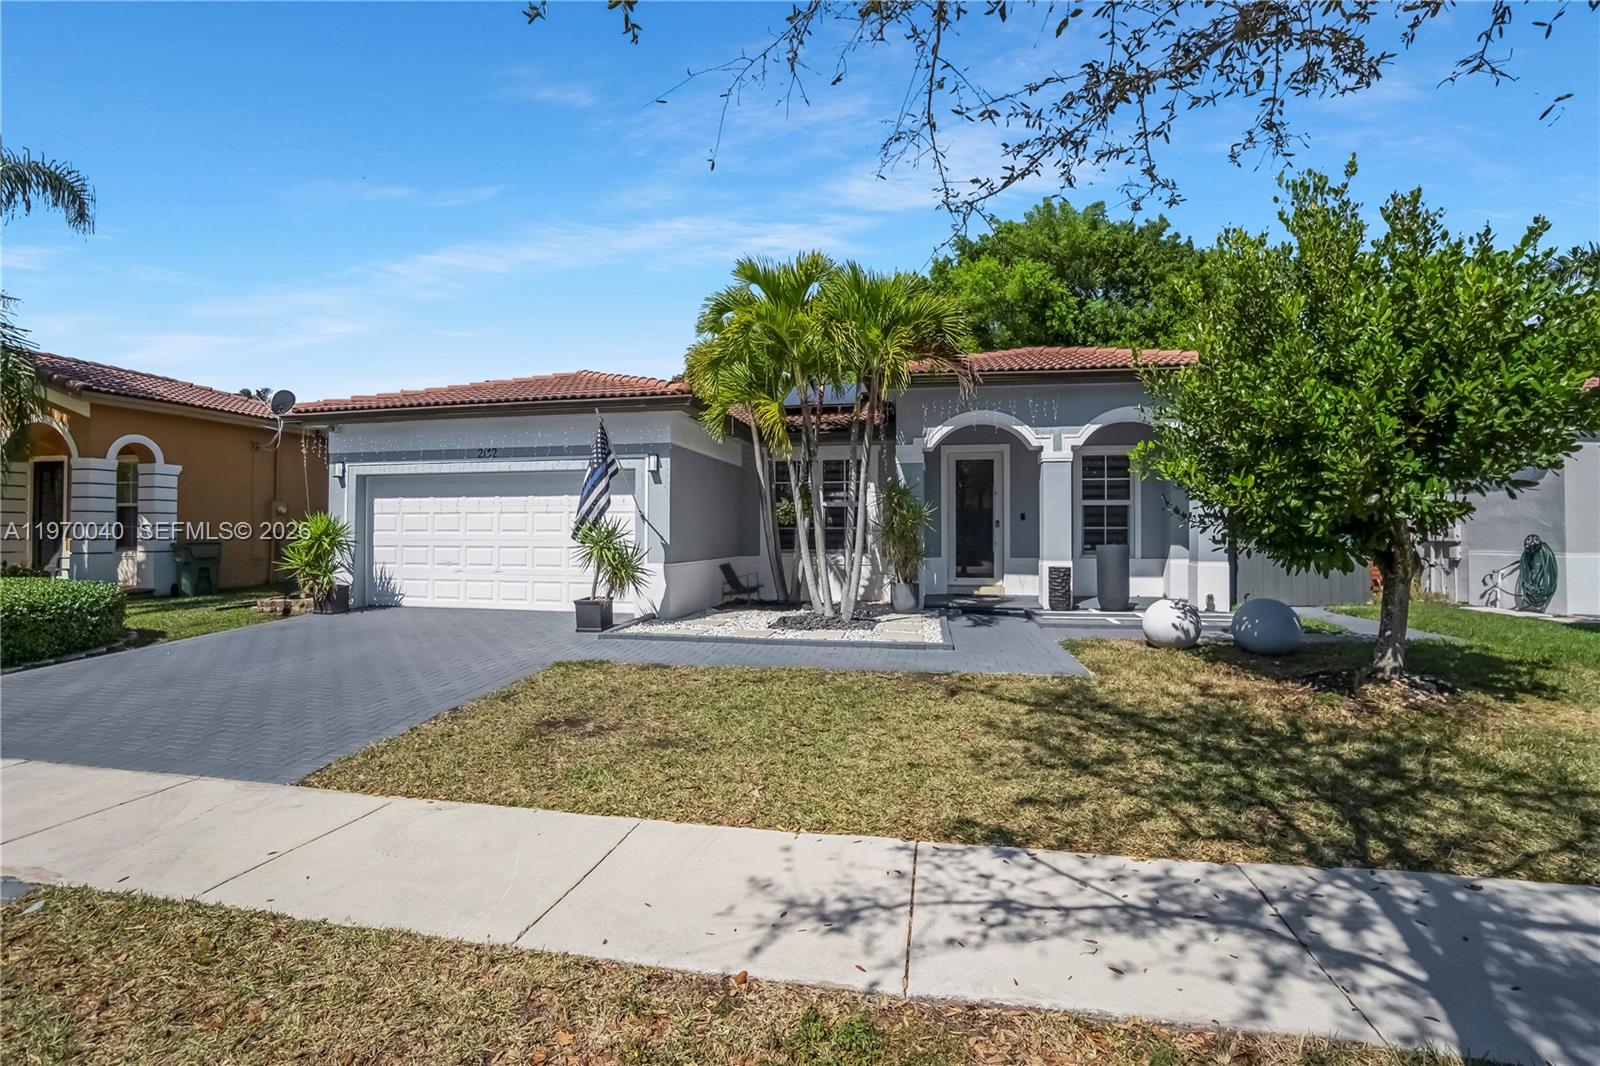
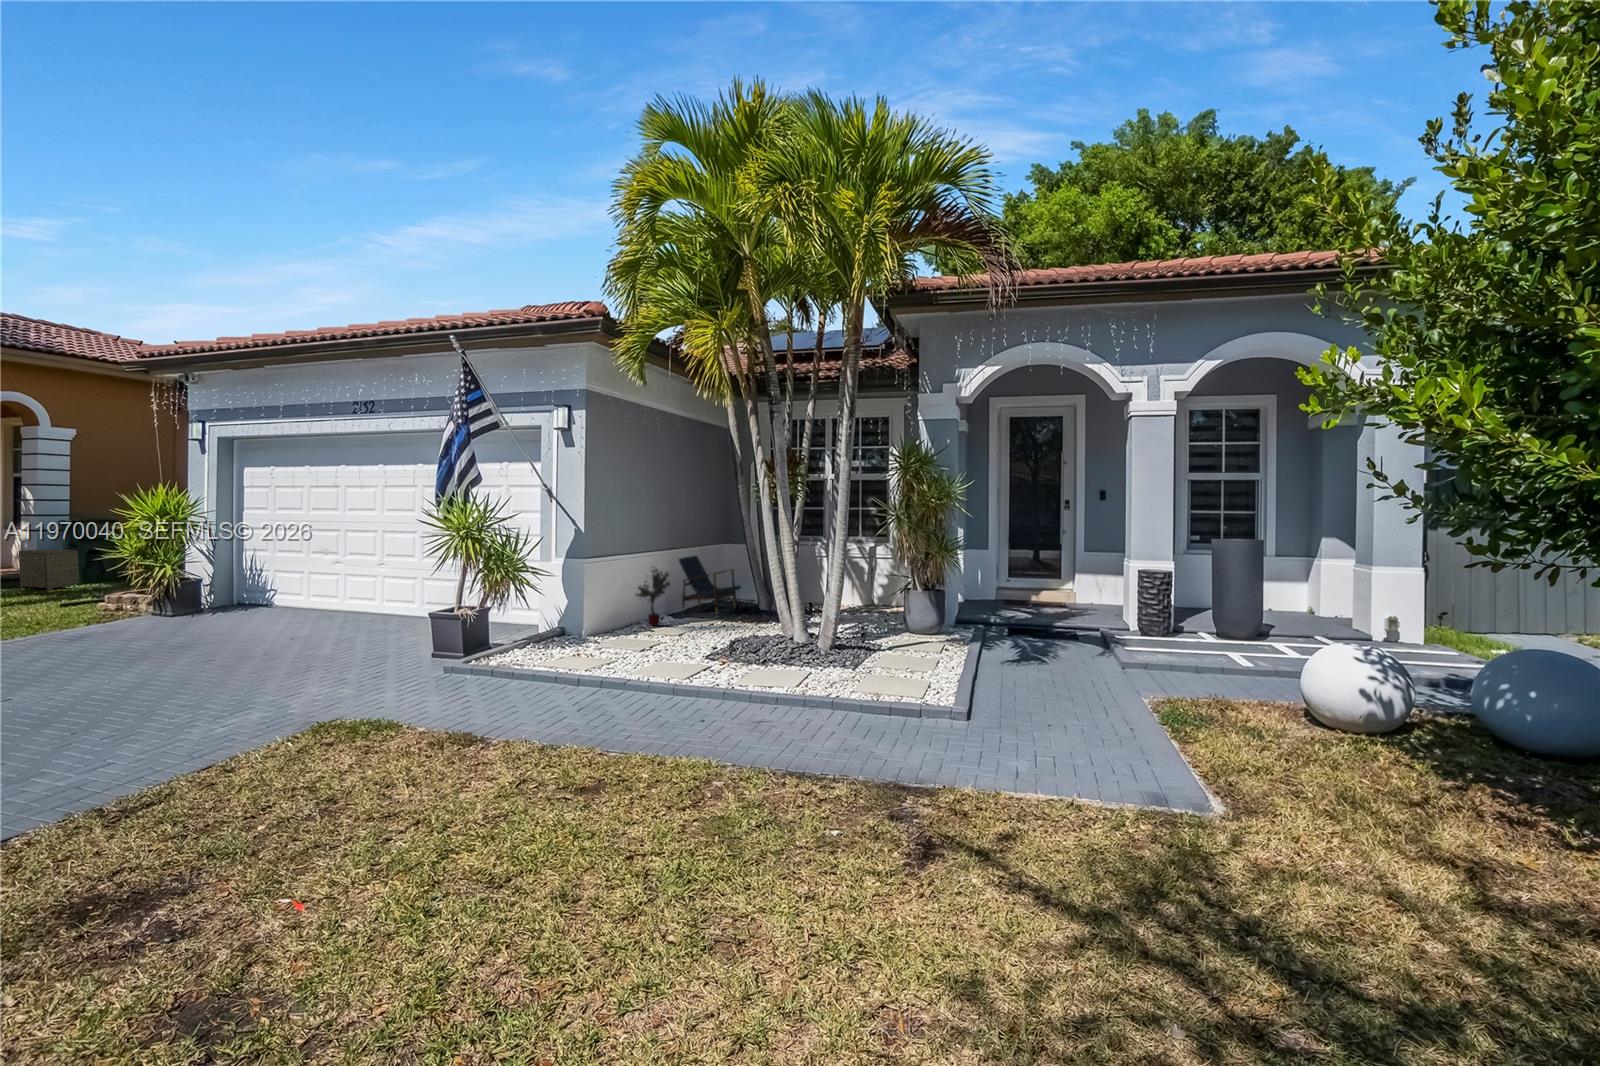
side table: none [151,566,203,599] -> present [19,549,79,590]
potted tree: present [278,573,302,616] -> present [636,569,670,626]

